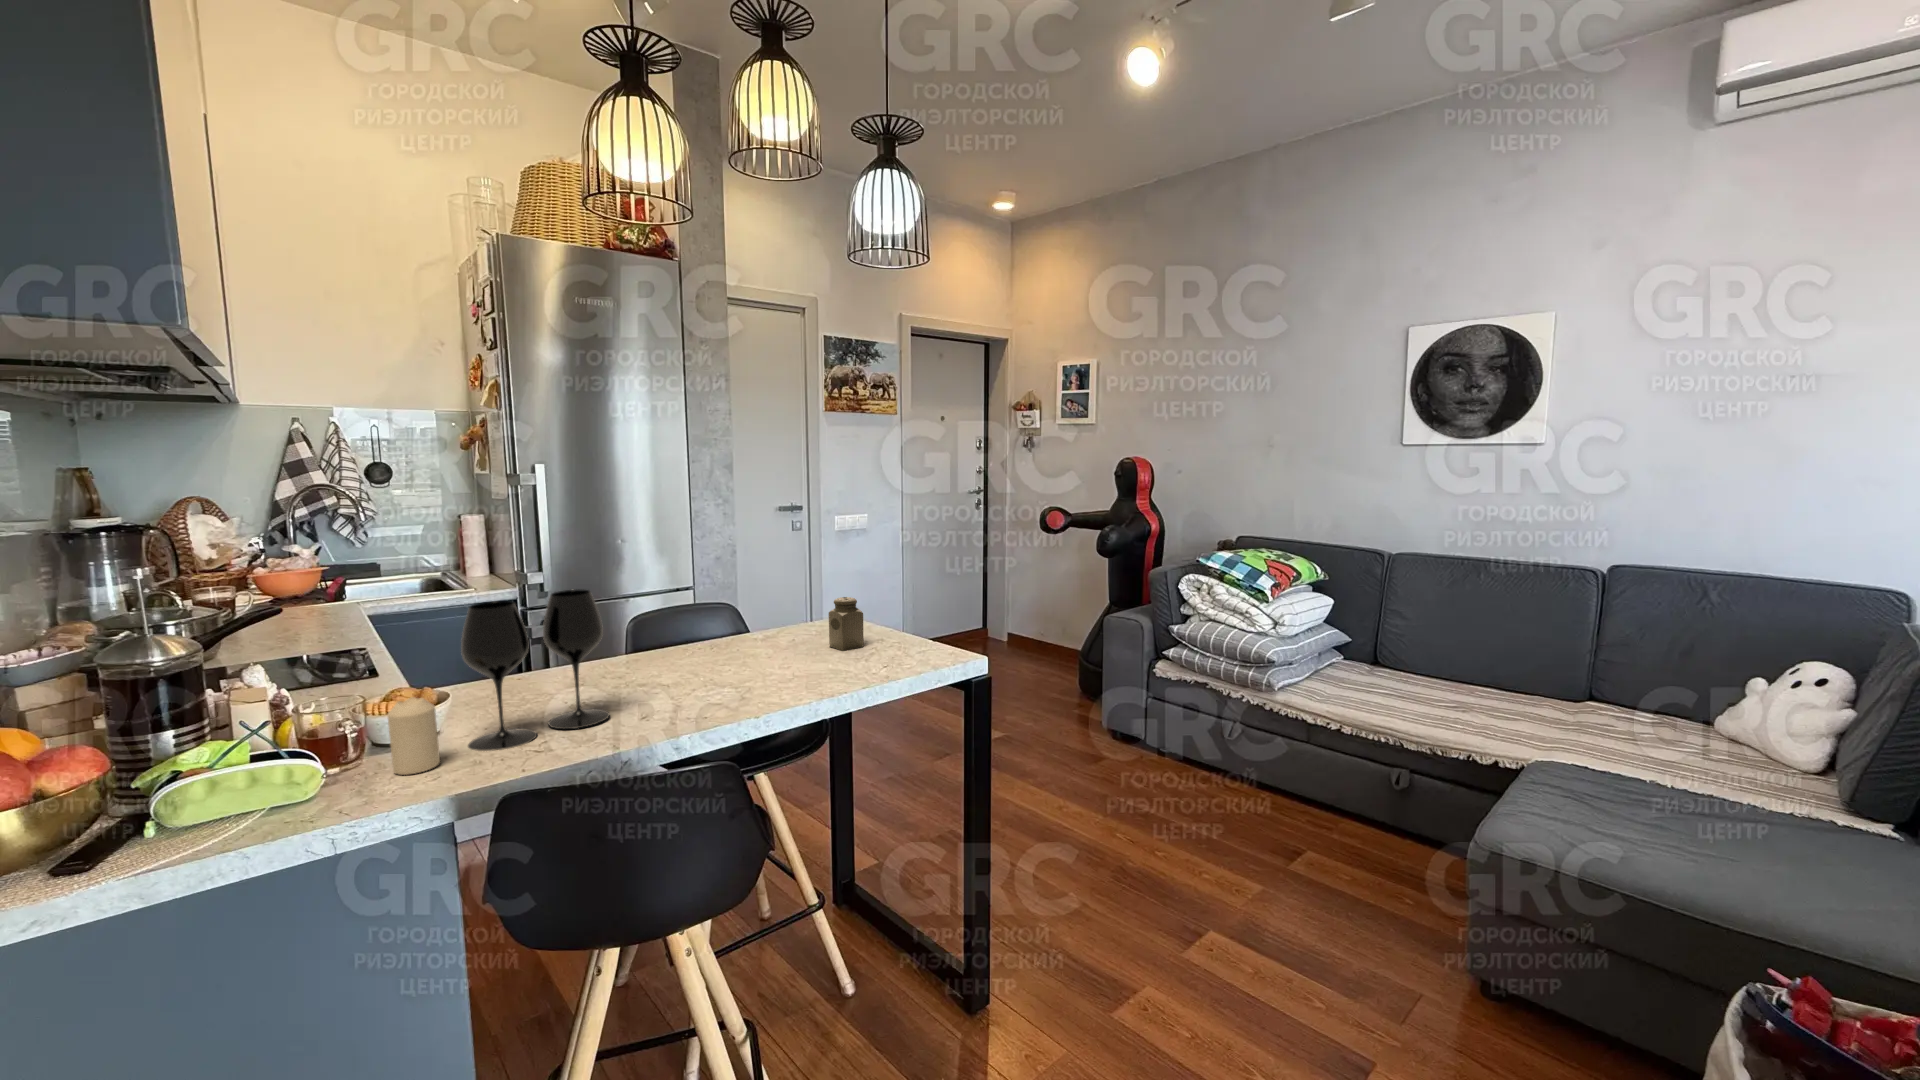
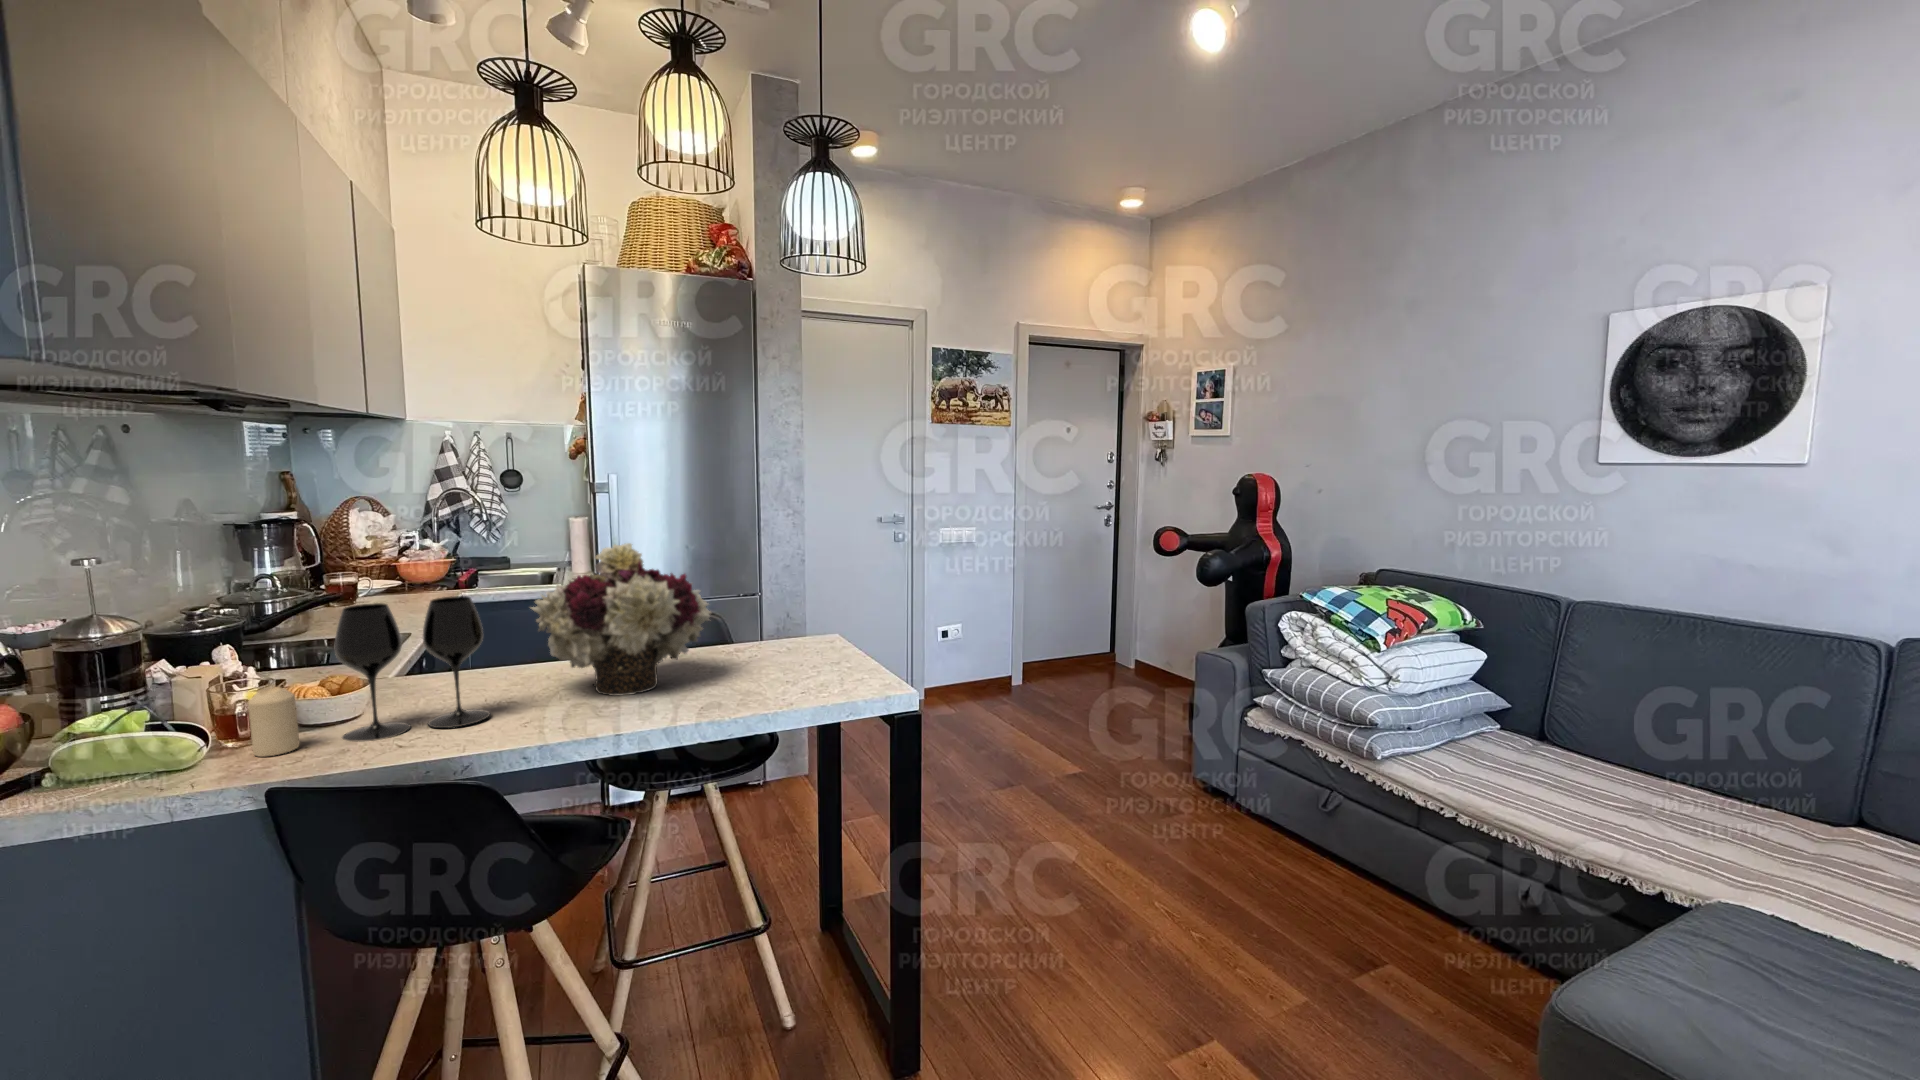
flower arrangement: none [614,530,783,686] -> present [531,543,711,696]
salt shaker: present [829,597,864,651] -> none [781,616,813,671]

